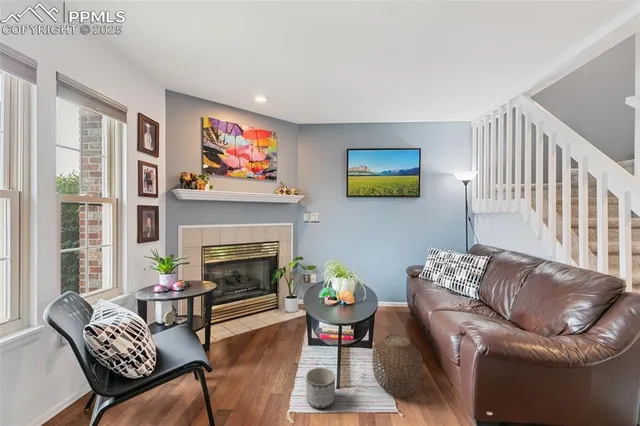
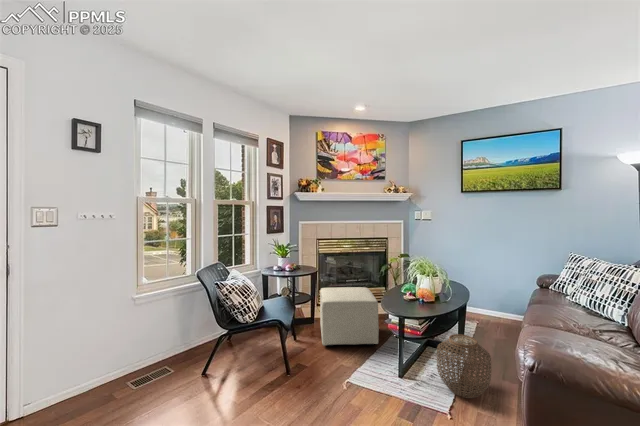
ottoman: none [220,297,298,380] -> present [320,287,379,346]
planter: present [306,368,335,408] -> none [368,348,395,381]

